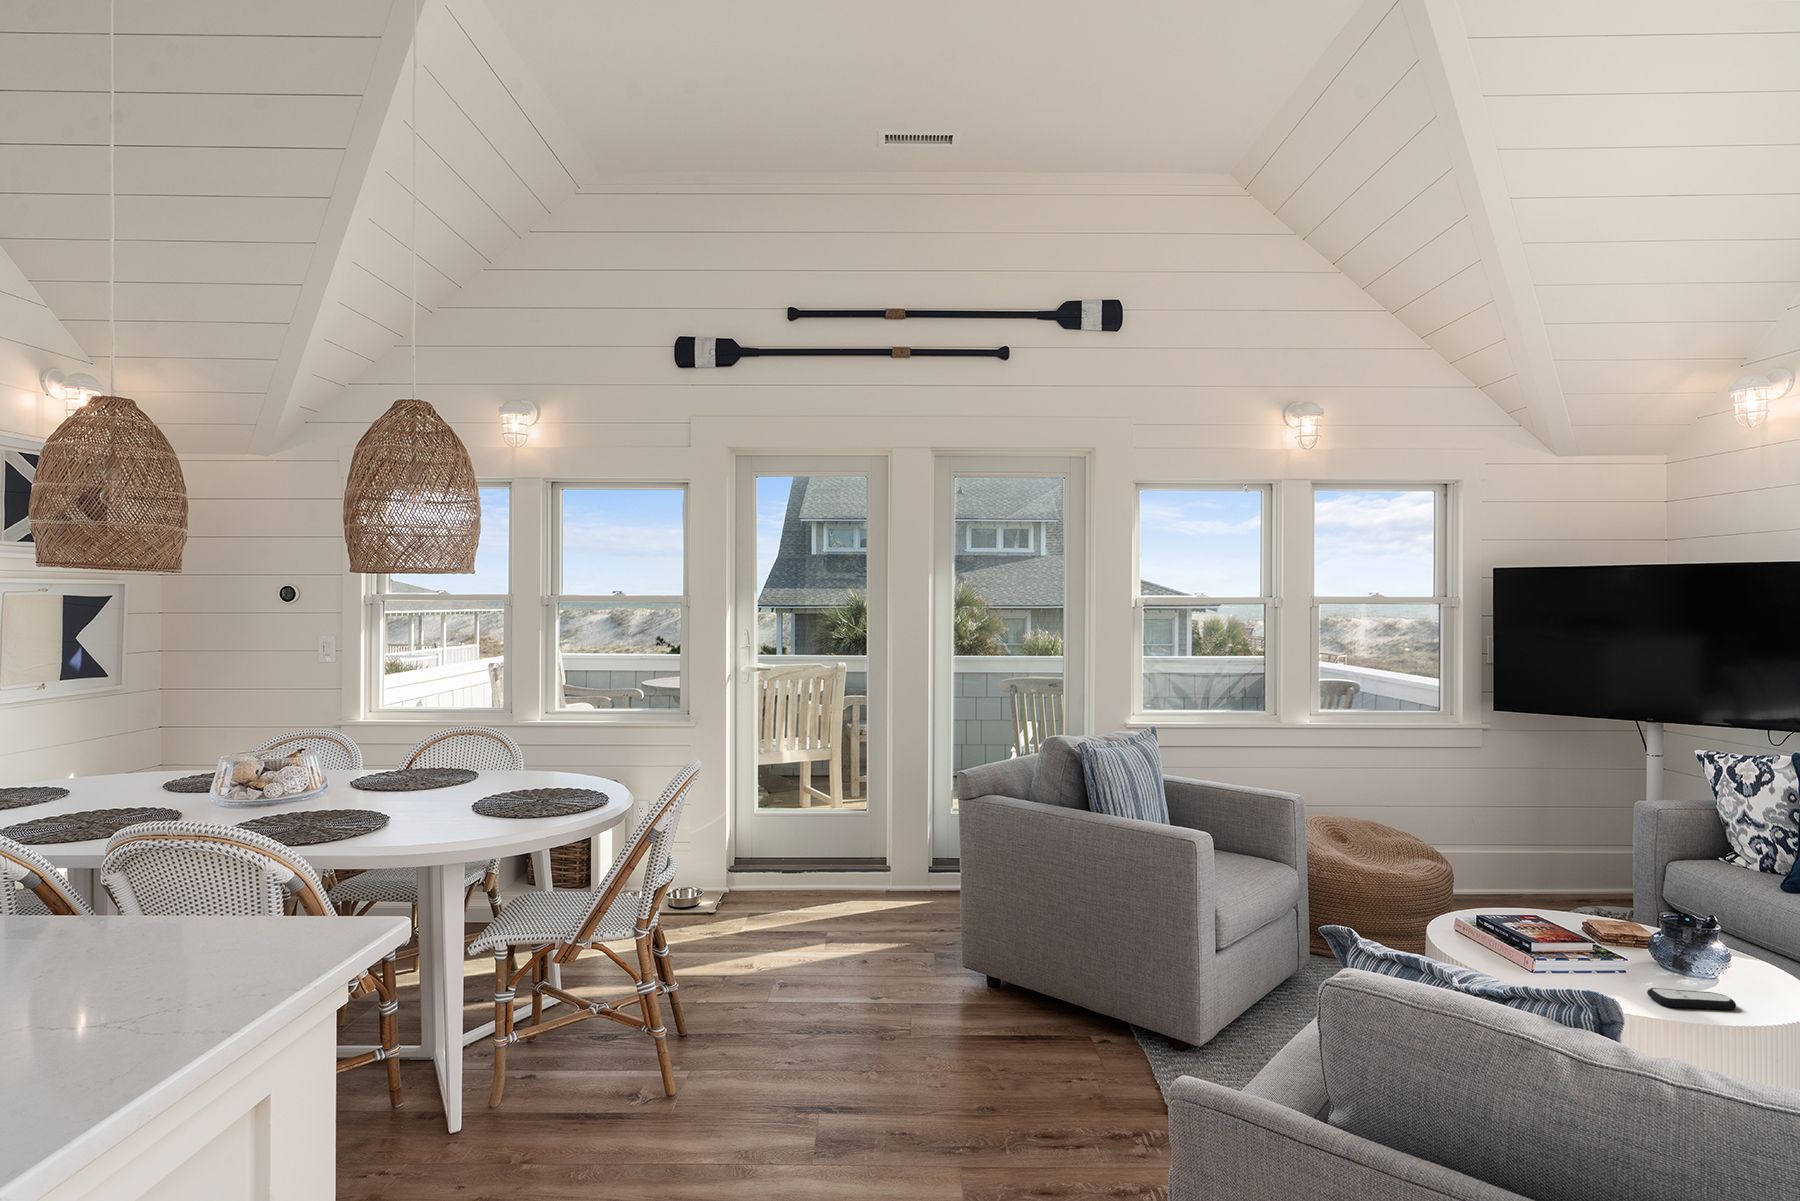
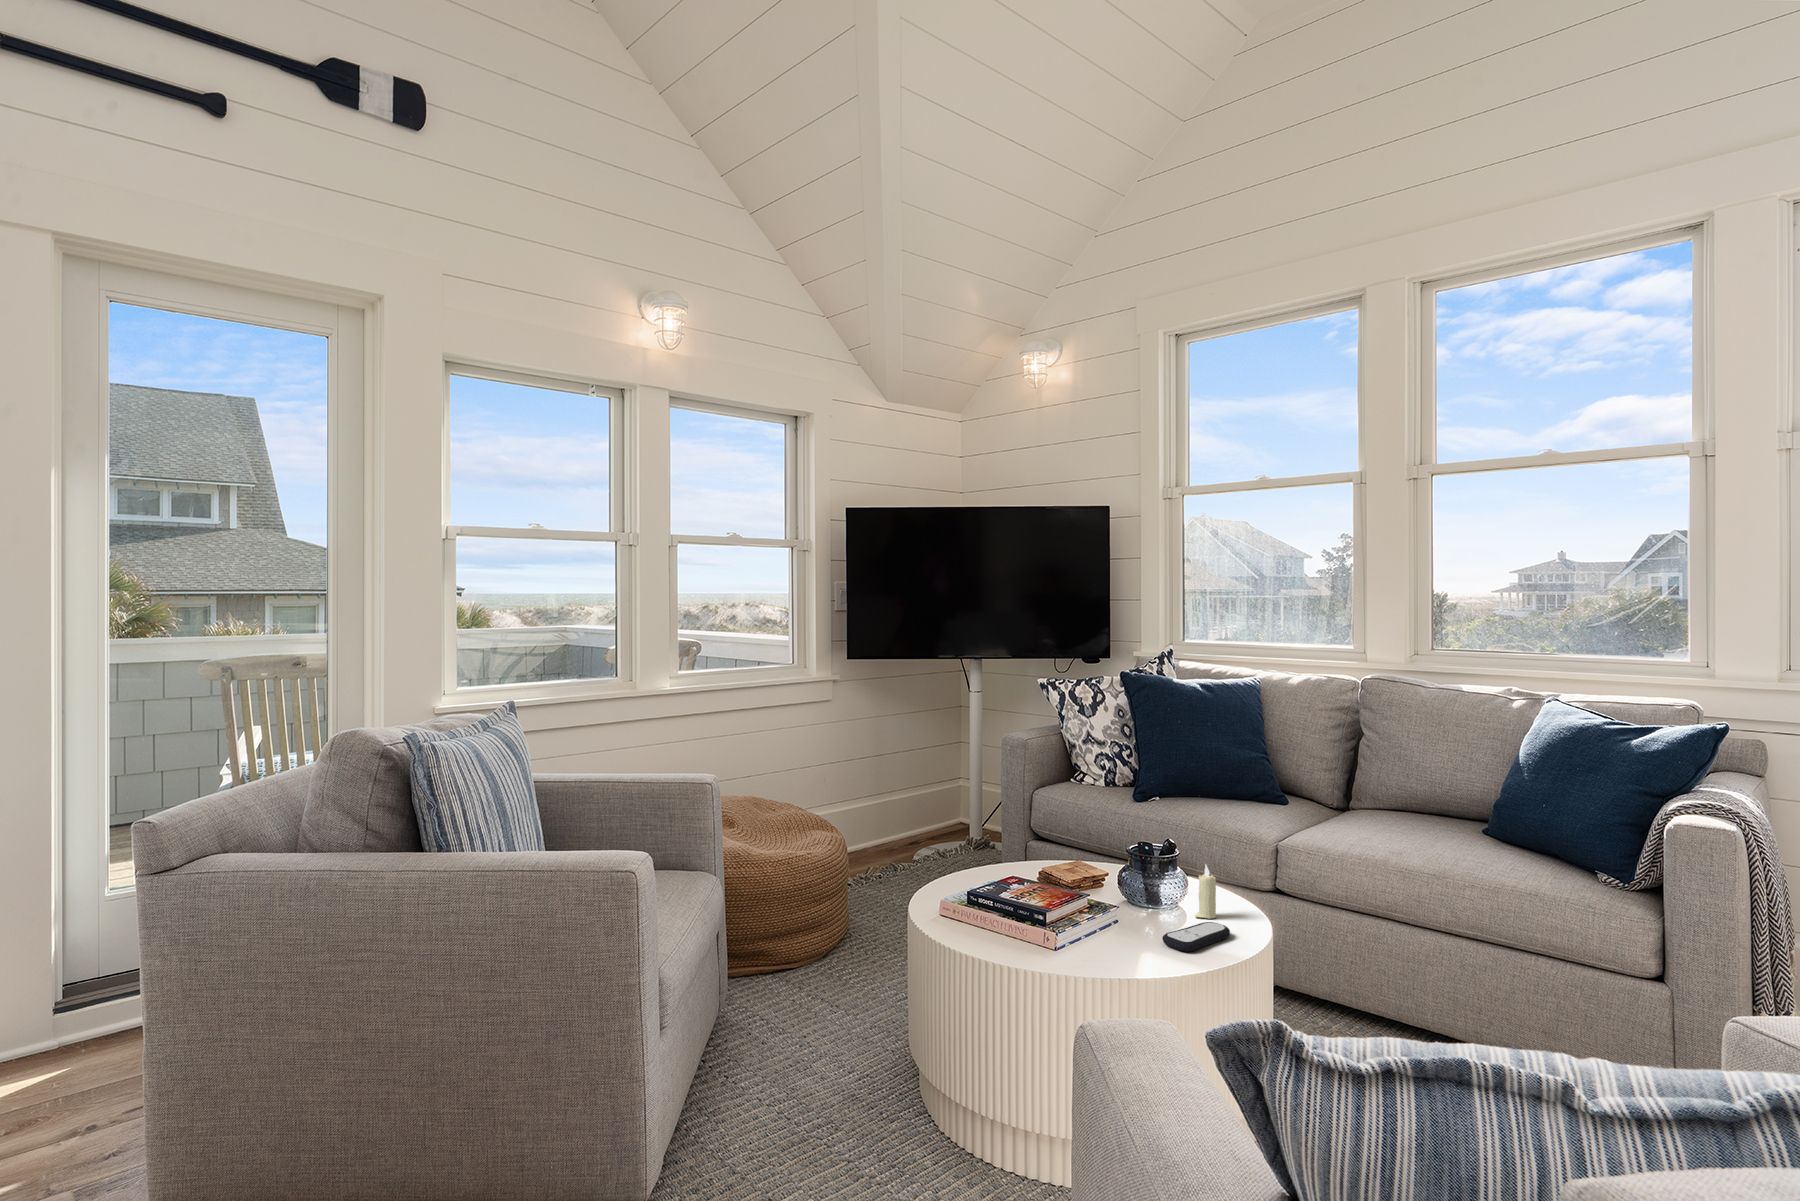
candle: none [1718,944,1746,996] -> present [1195,865,1216,919]

